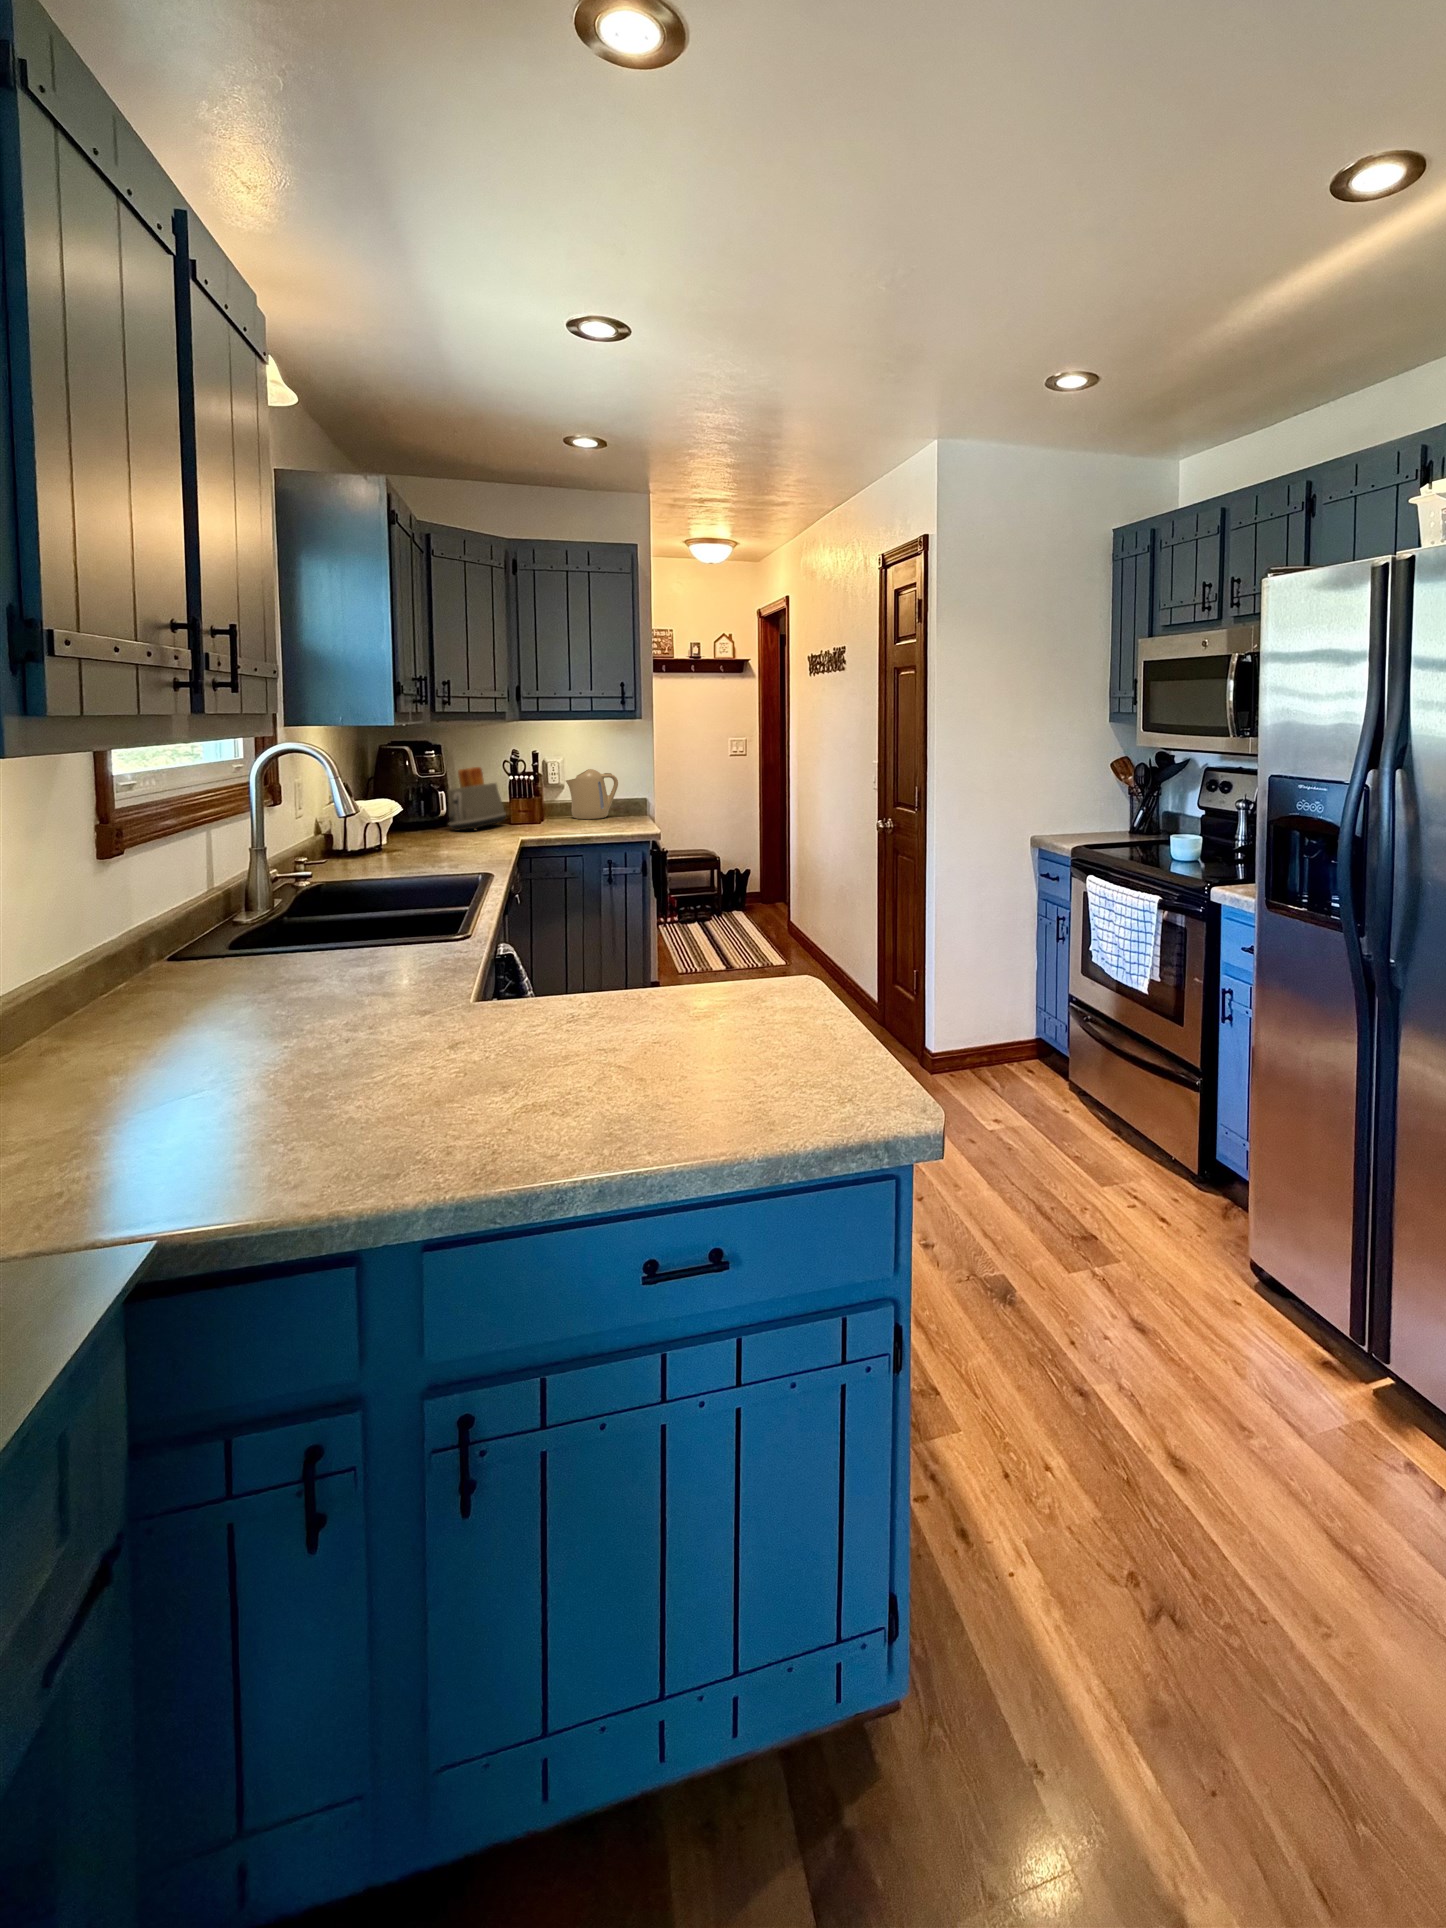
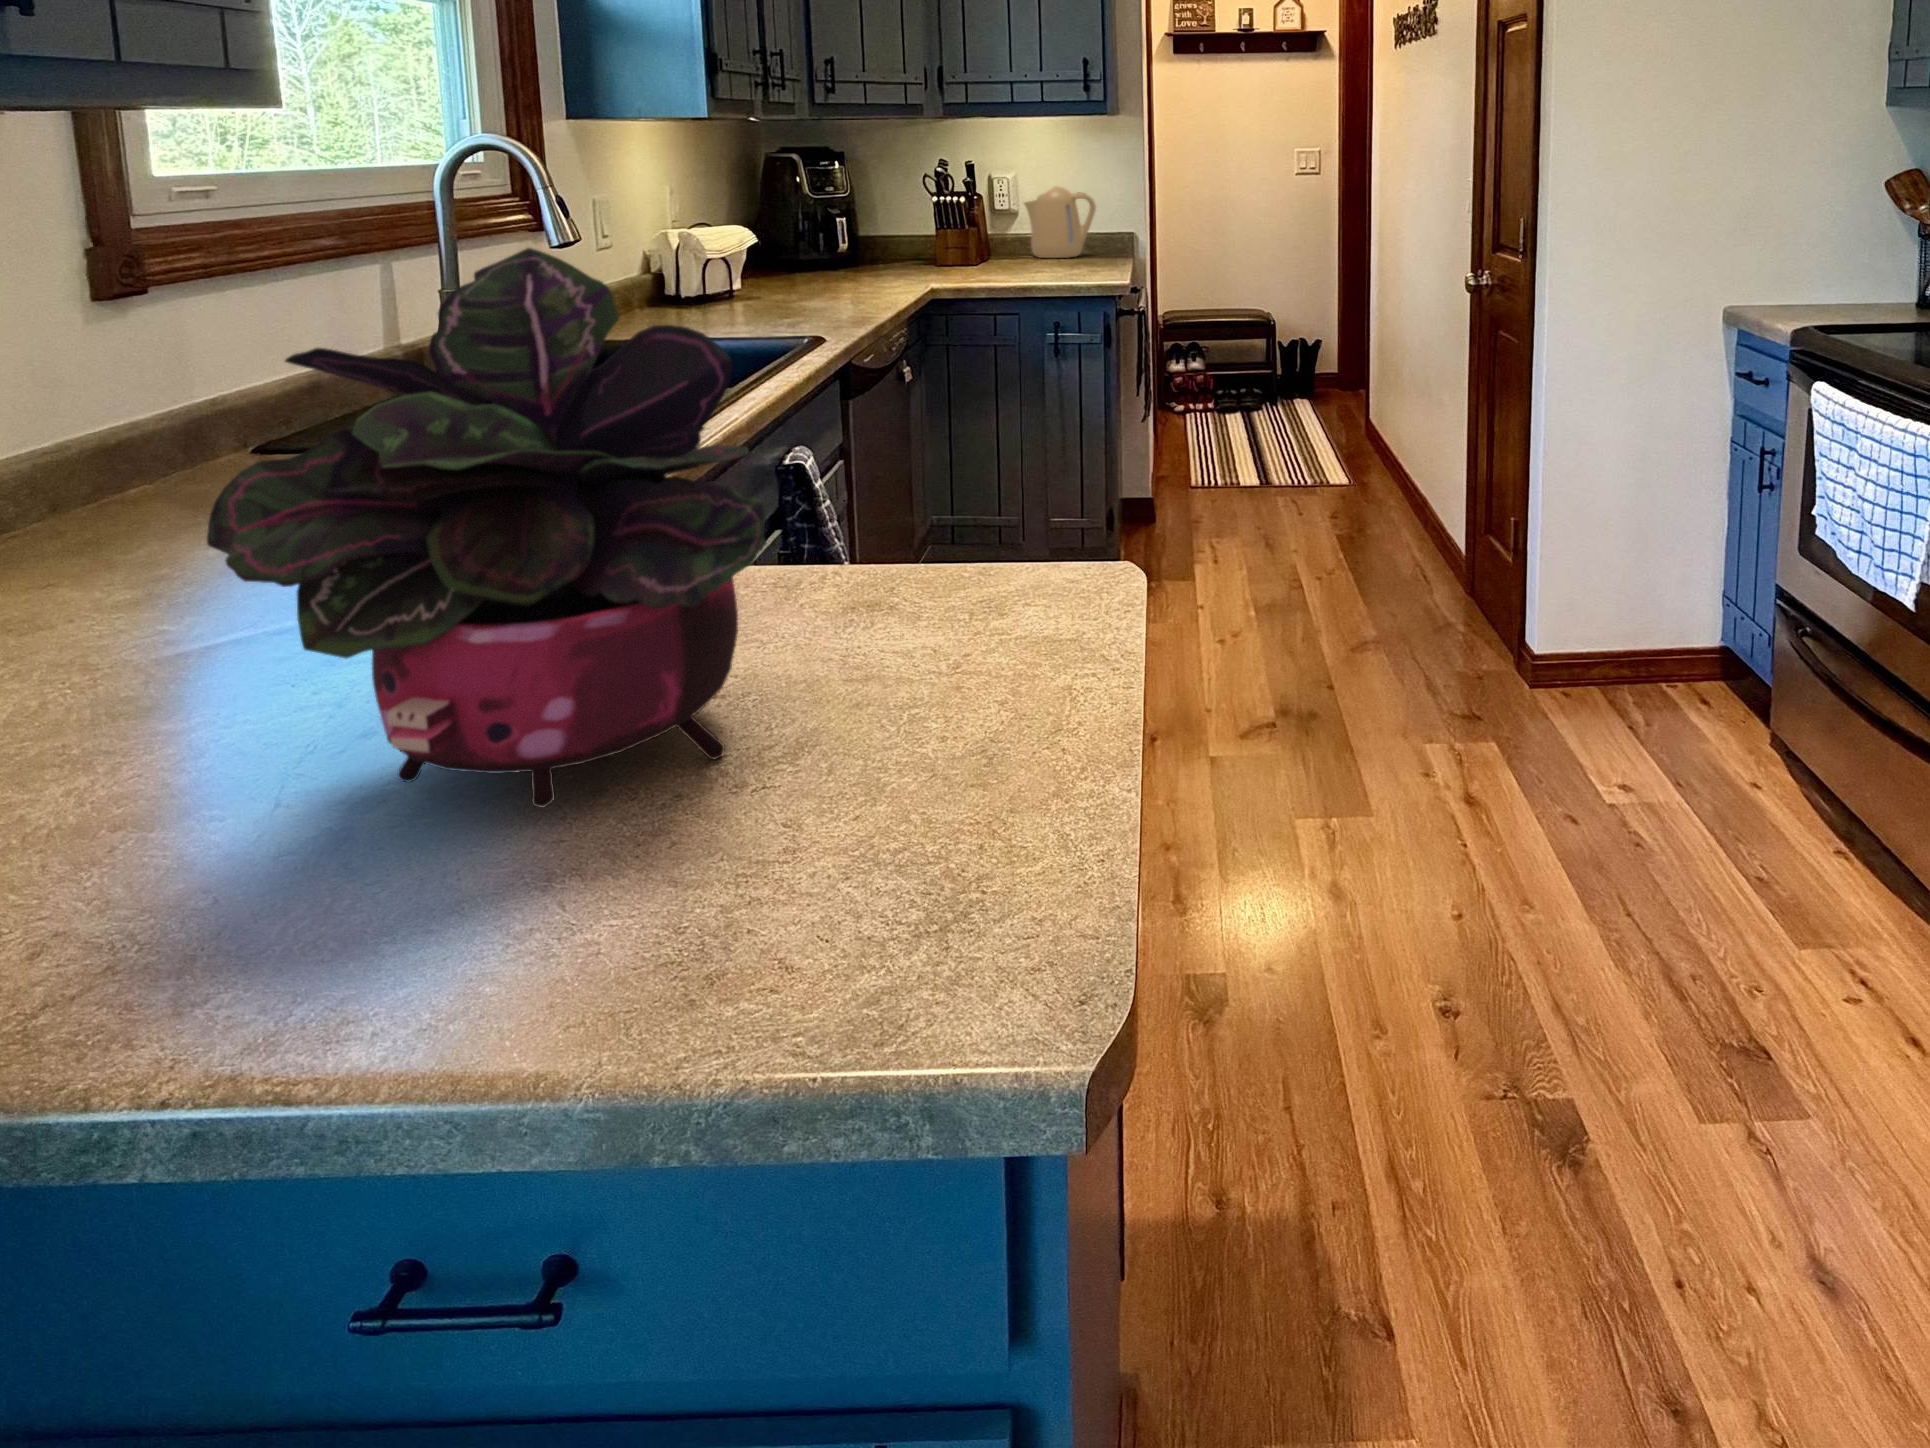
toaster: present [448,767,506,831] -> none [850,181,934,271]
potted plant: none [507,819,738,1072] -> present [207,248,767,808]

